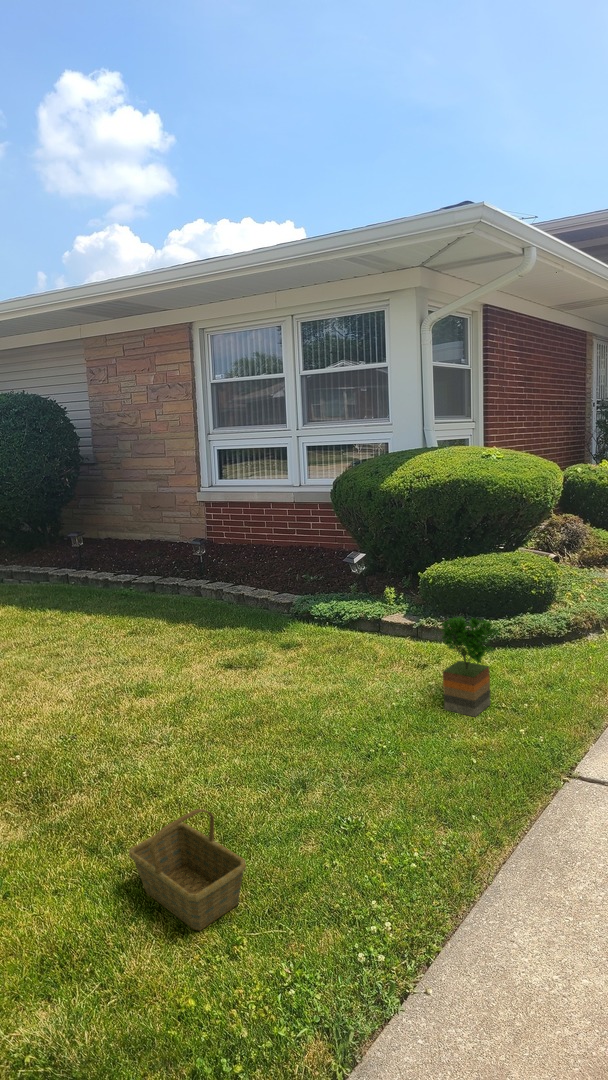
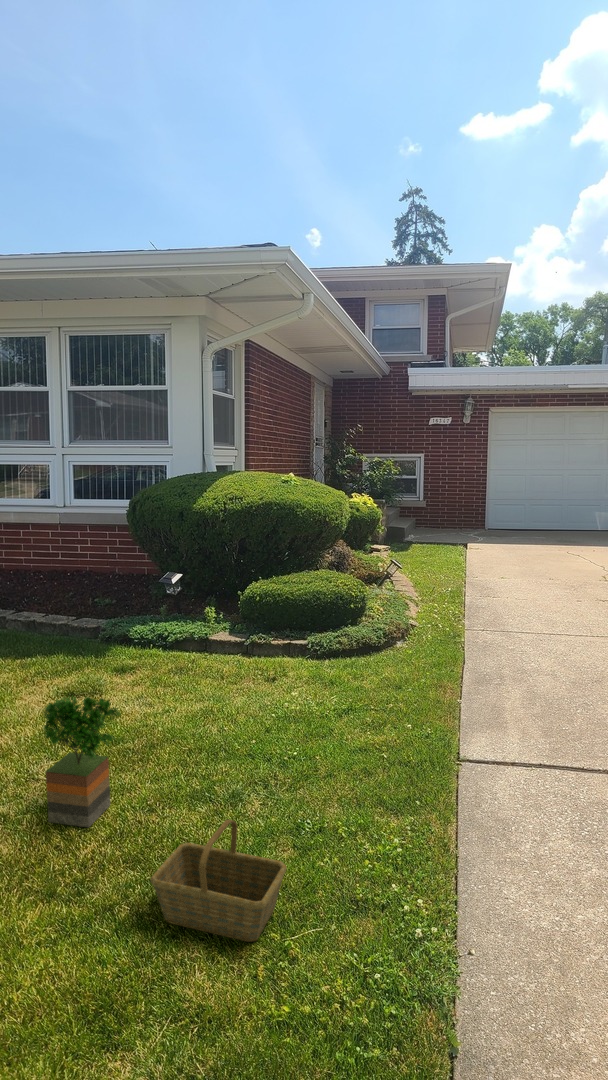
potted tree: present [440,617,499,717] -> present [43,695,121,827]

